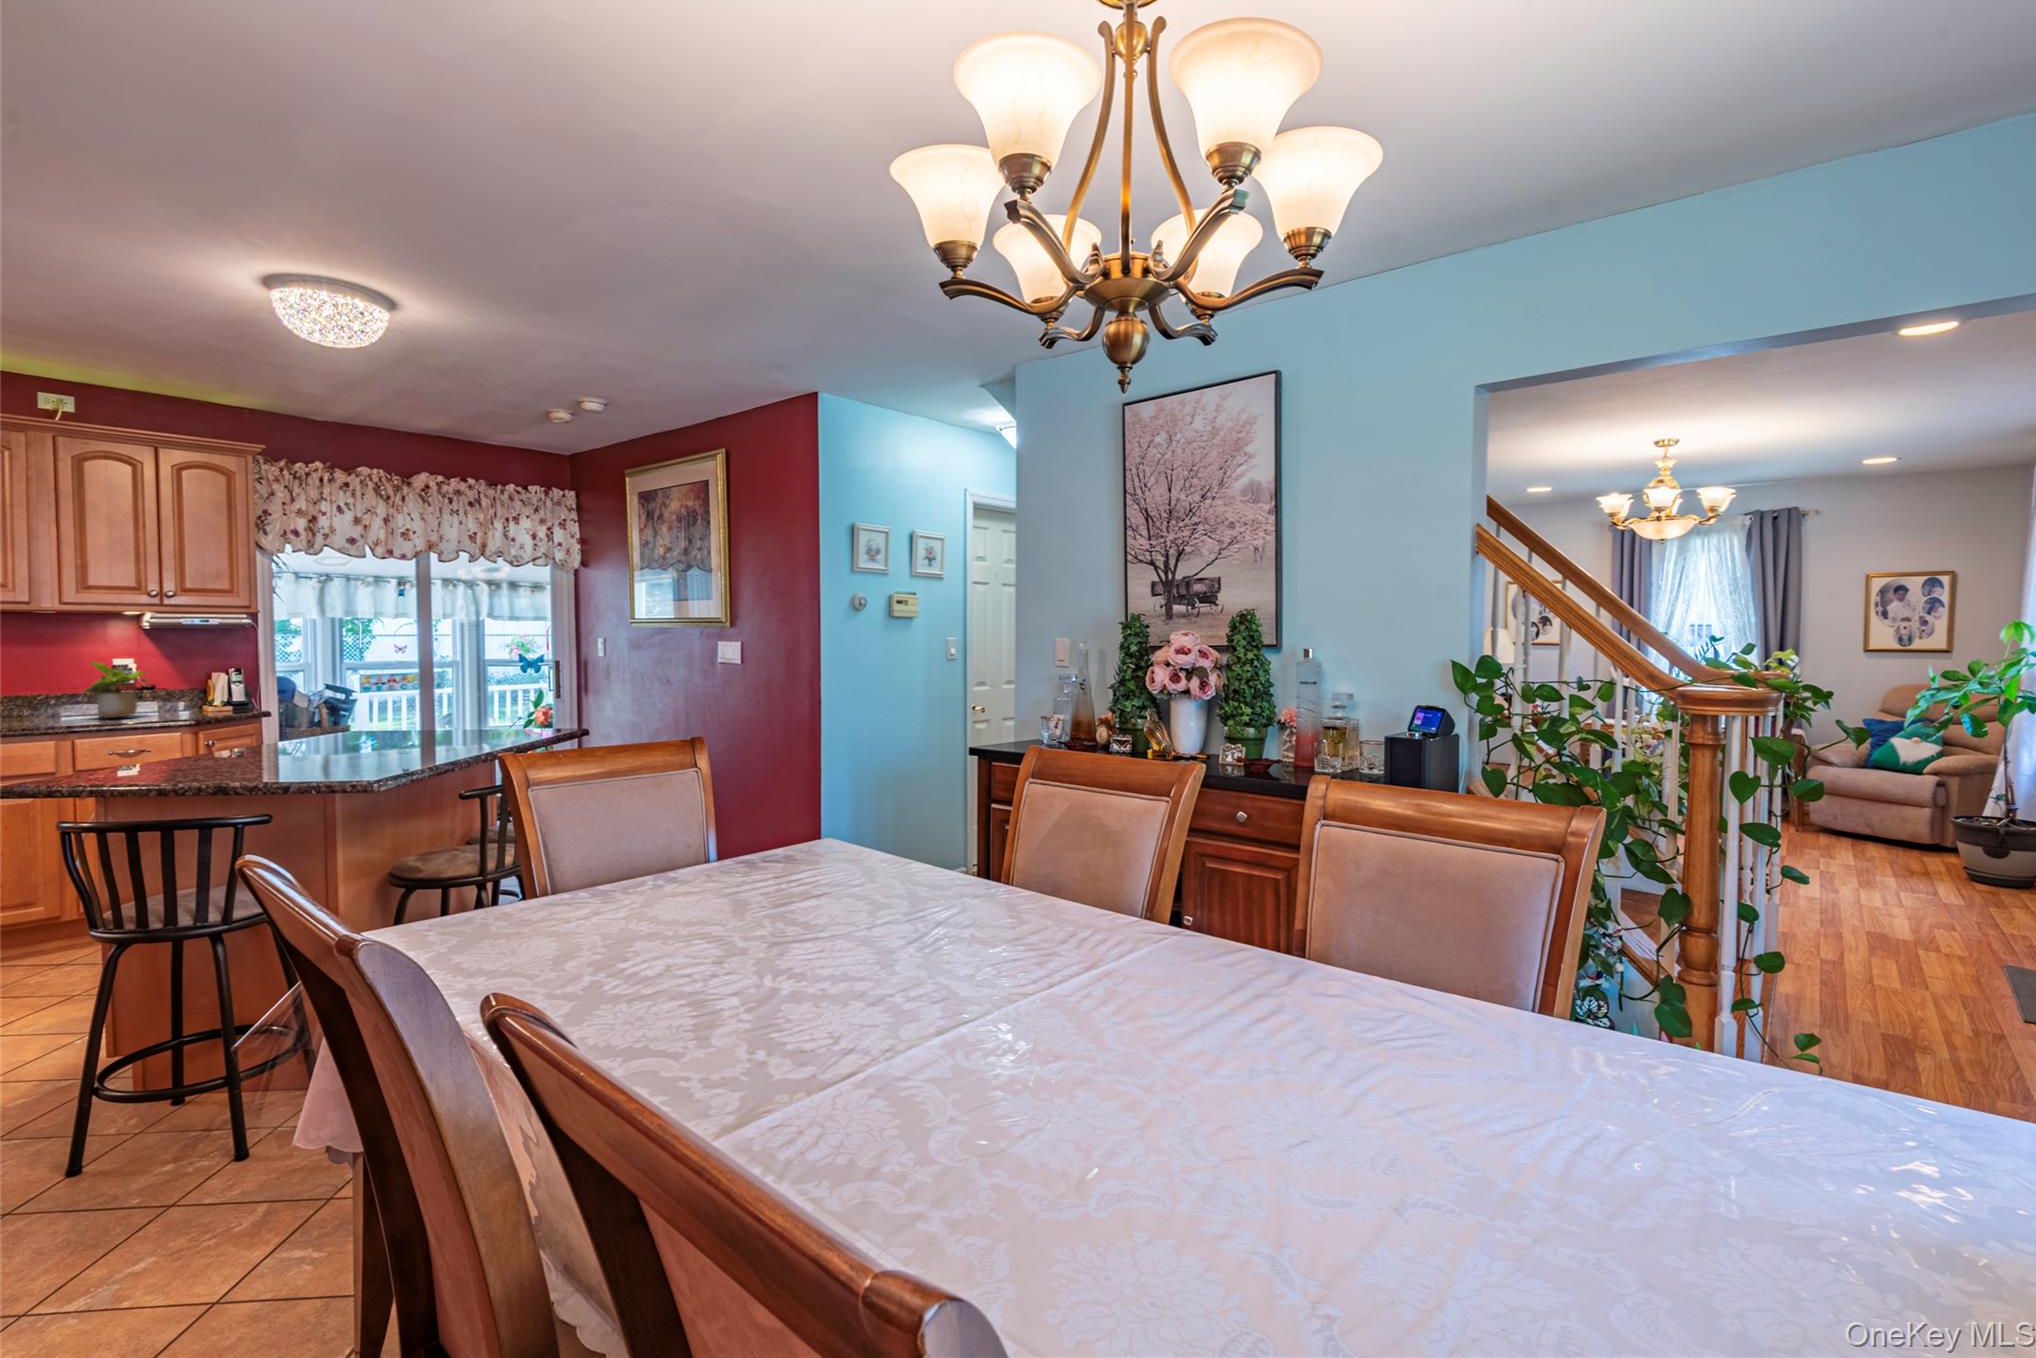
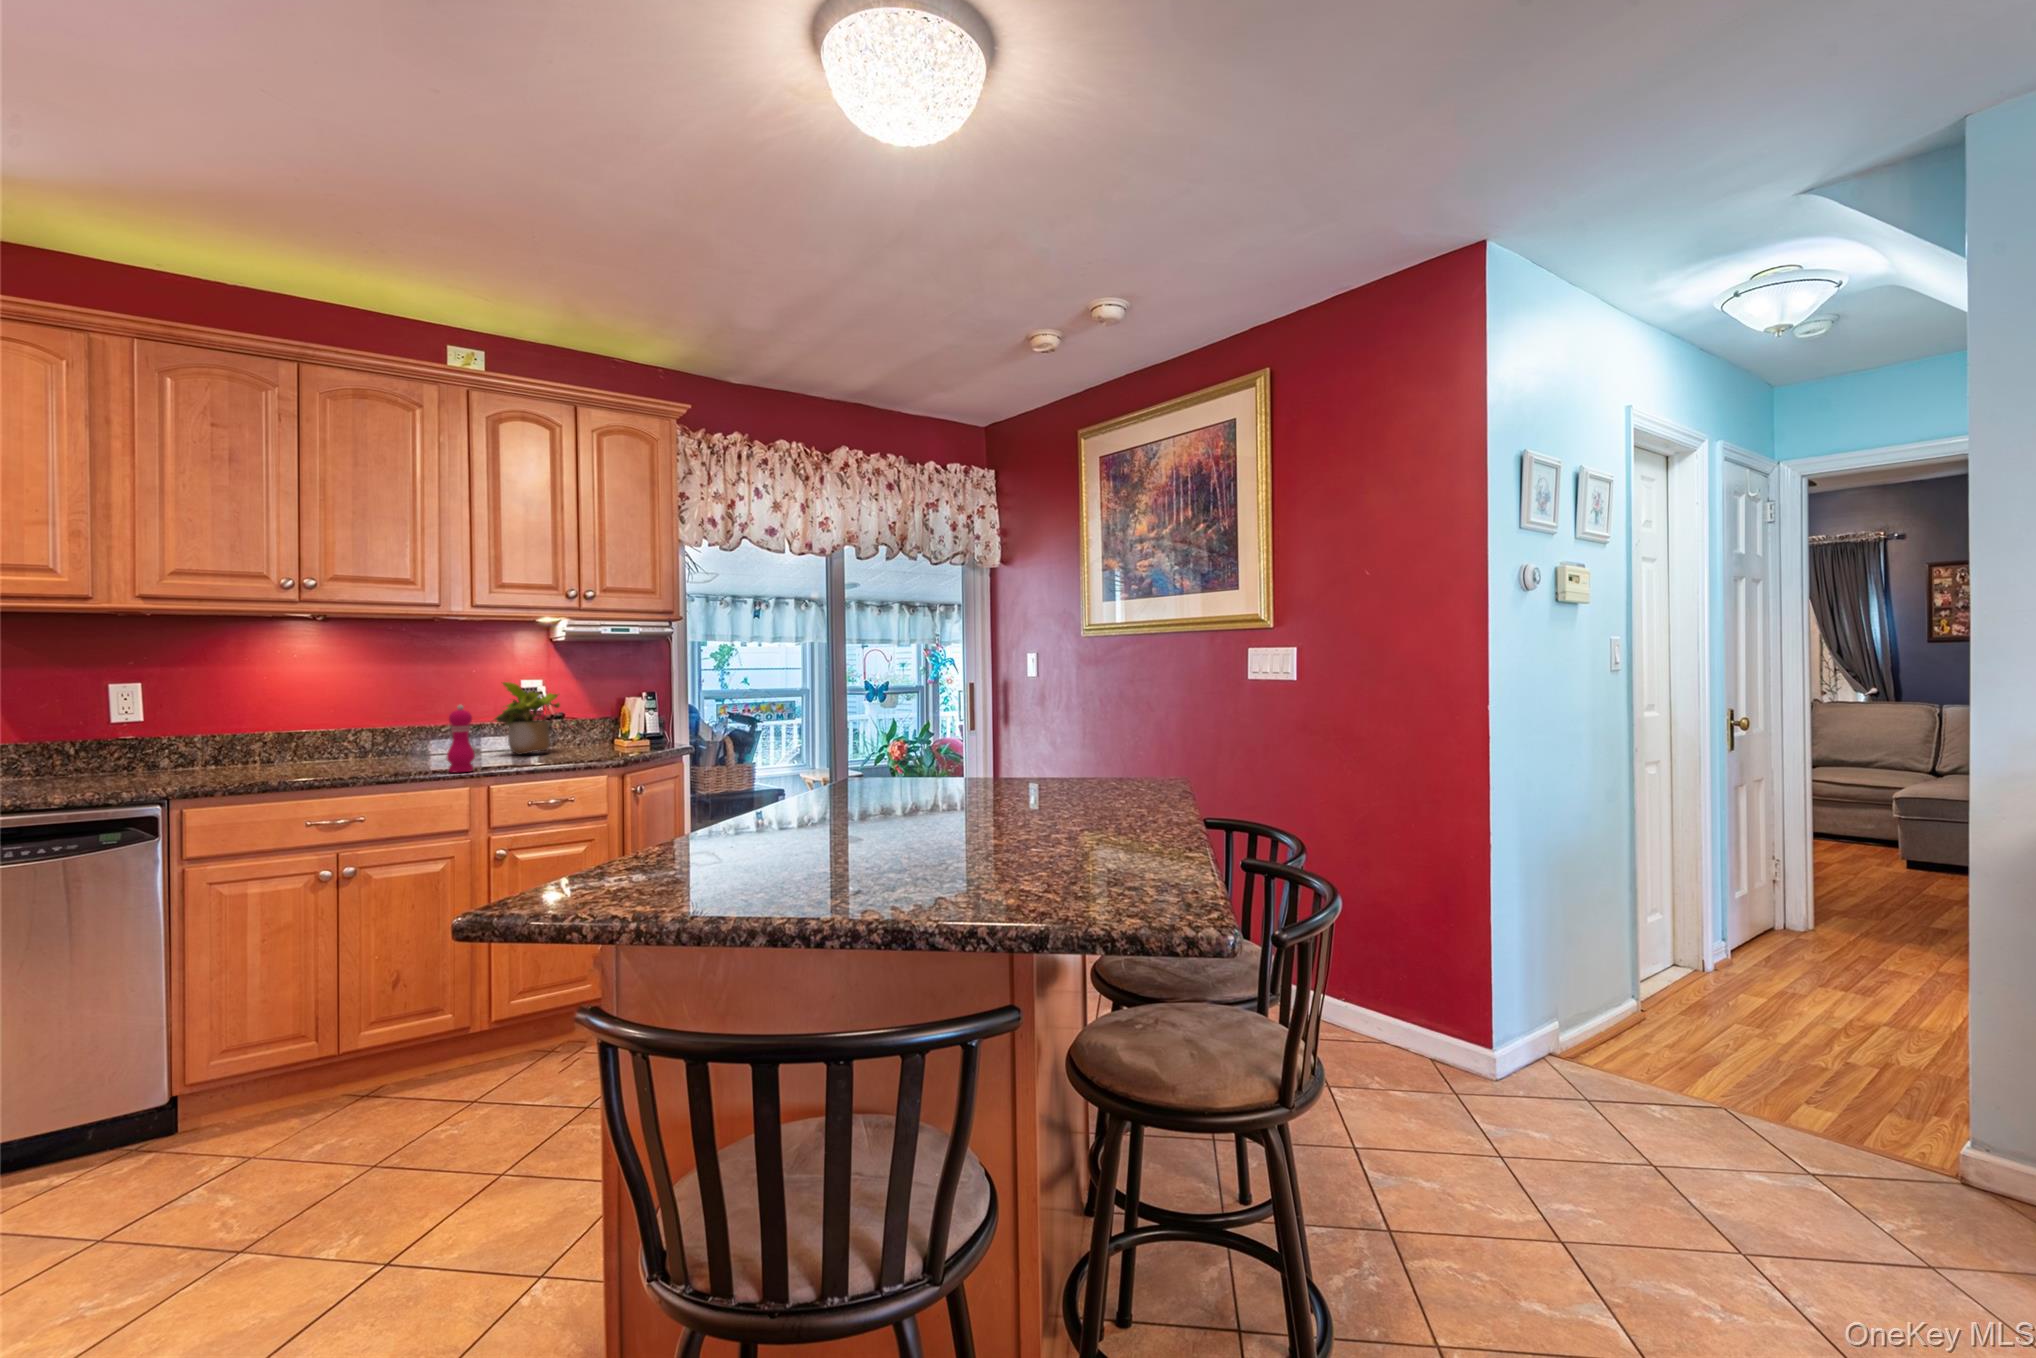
pepper mill: none [36,679,62,730] -> present [447,705,475,772]

